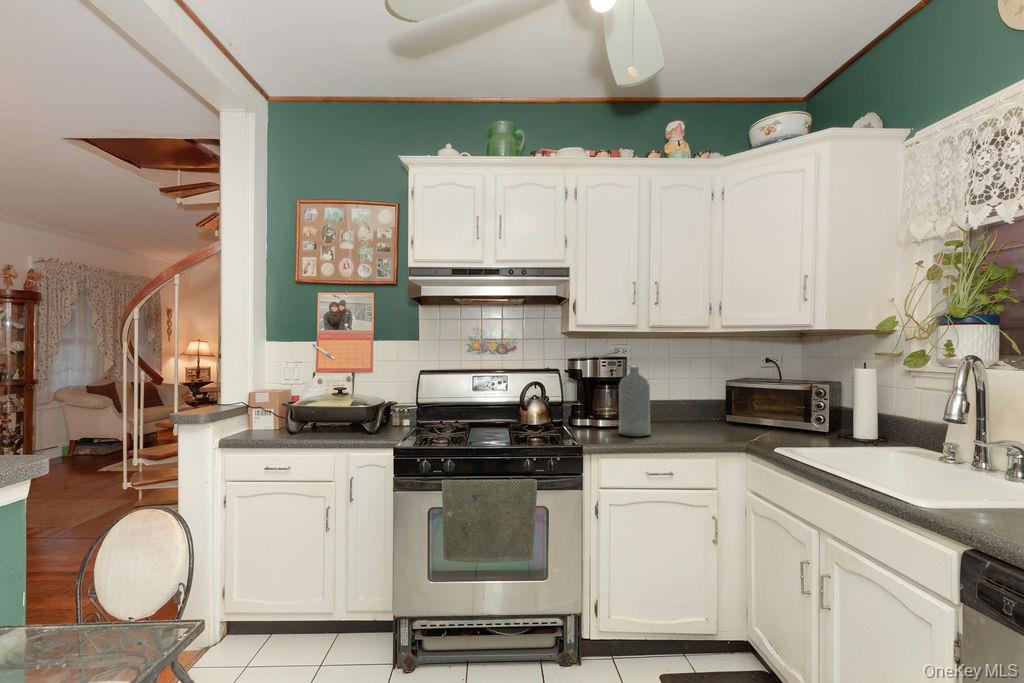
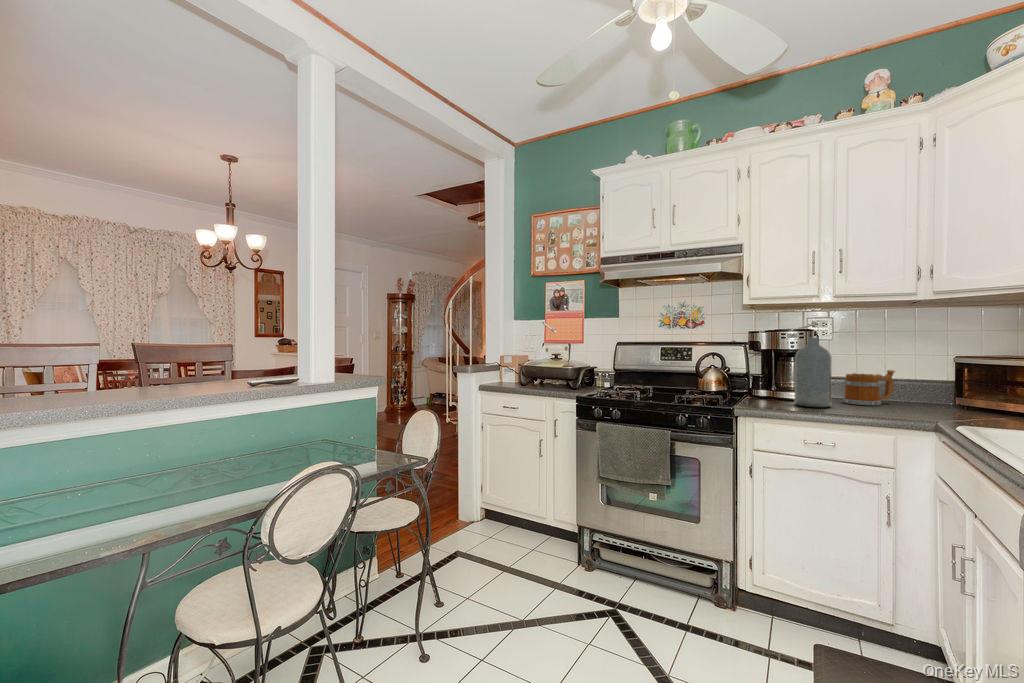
mug: none [650,395,688,430] -> present [843,370,895,405]

